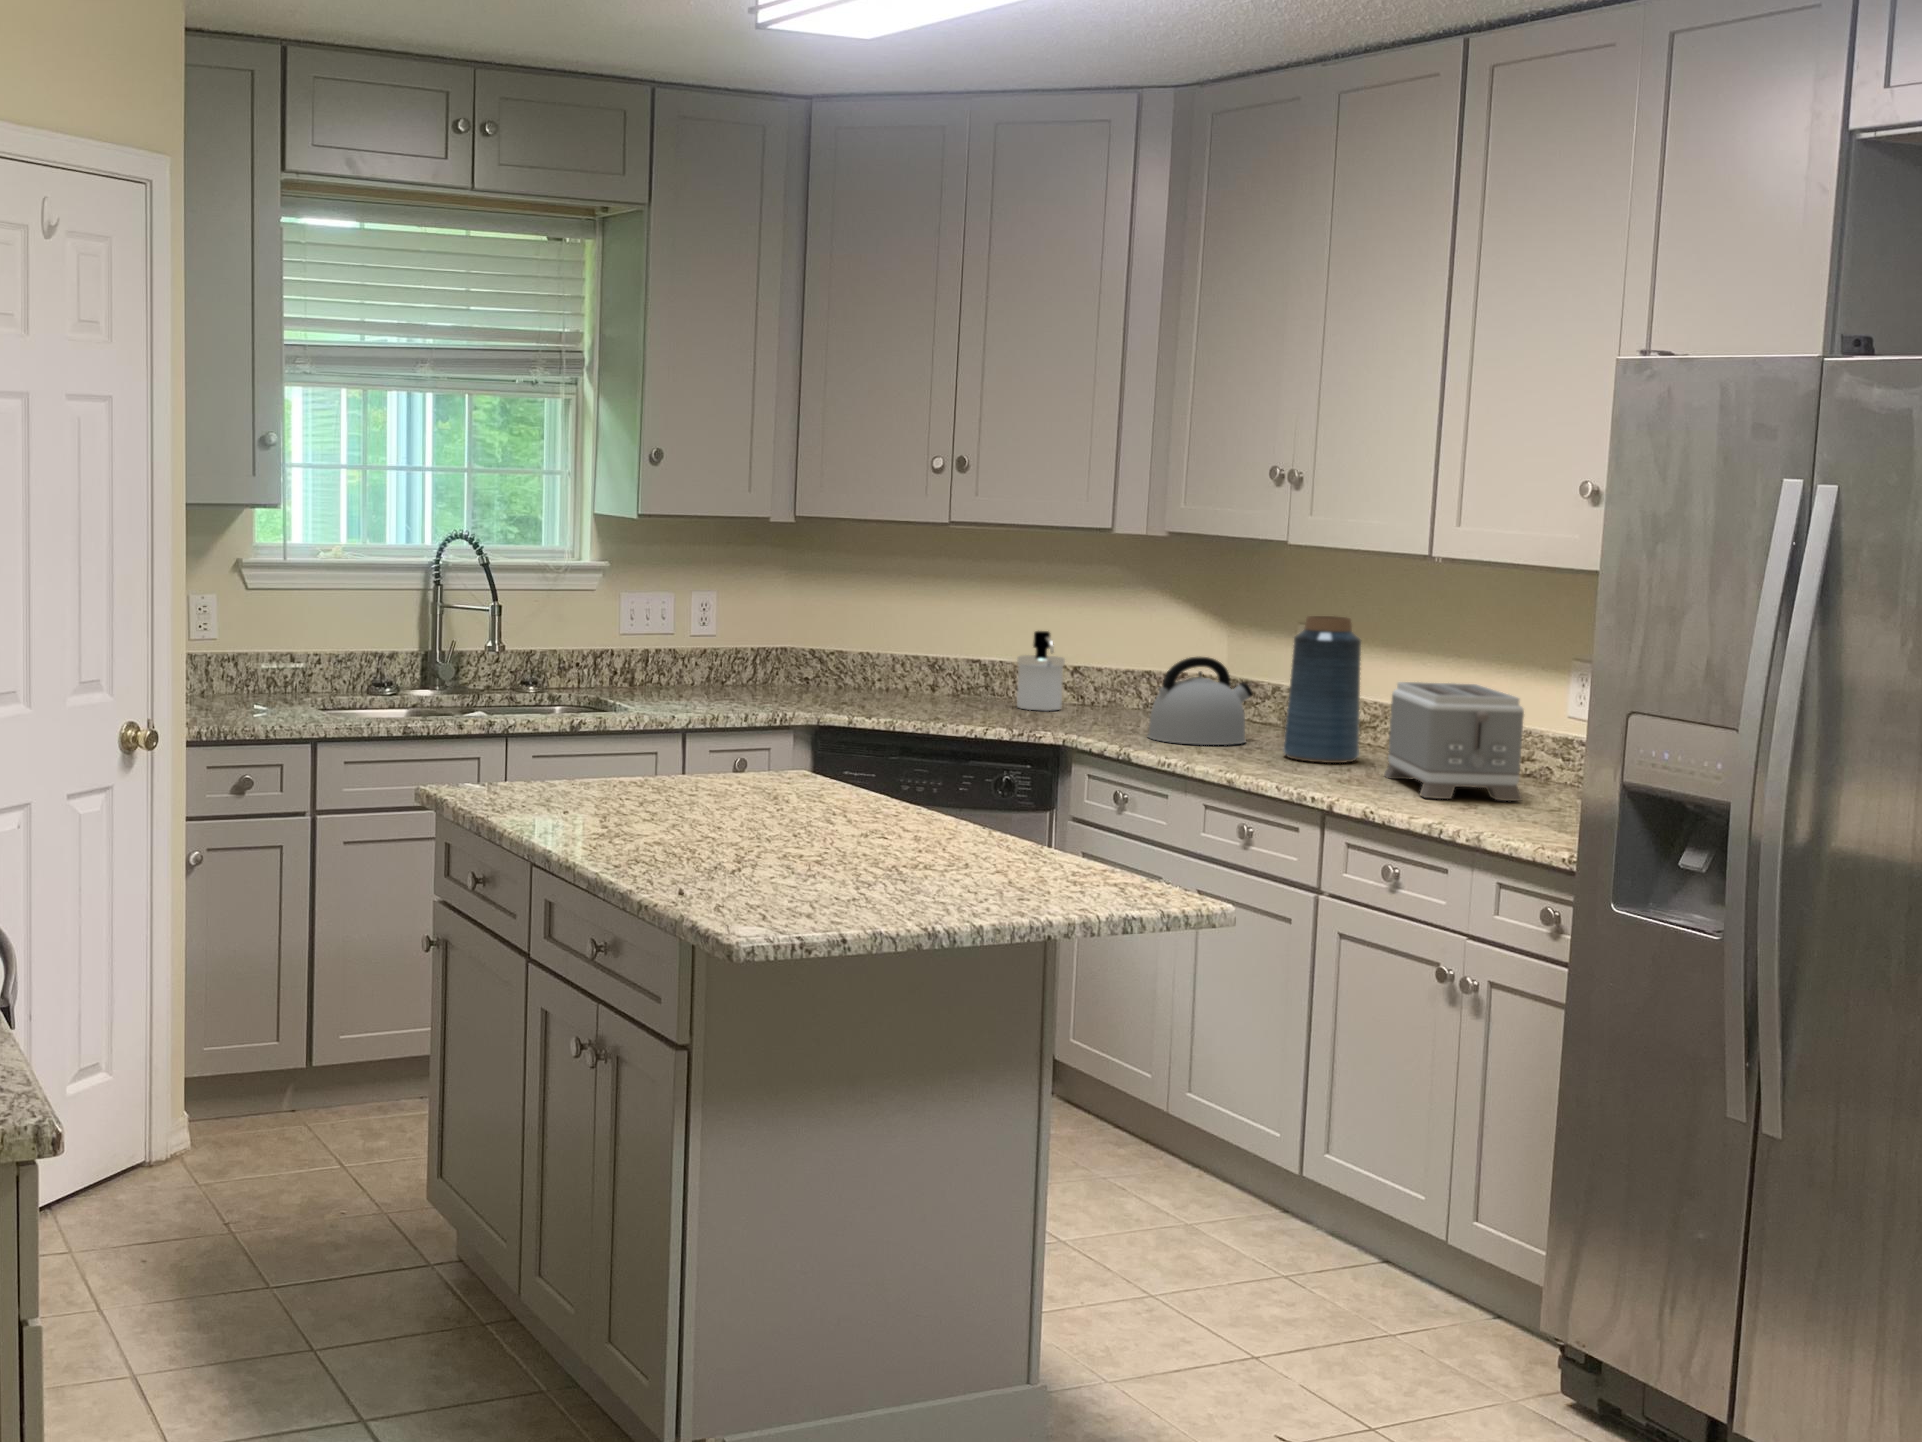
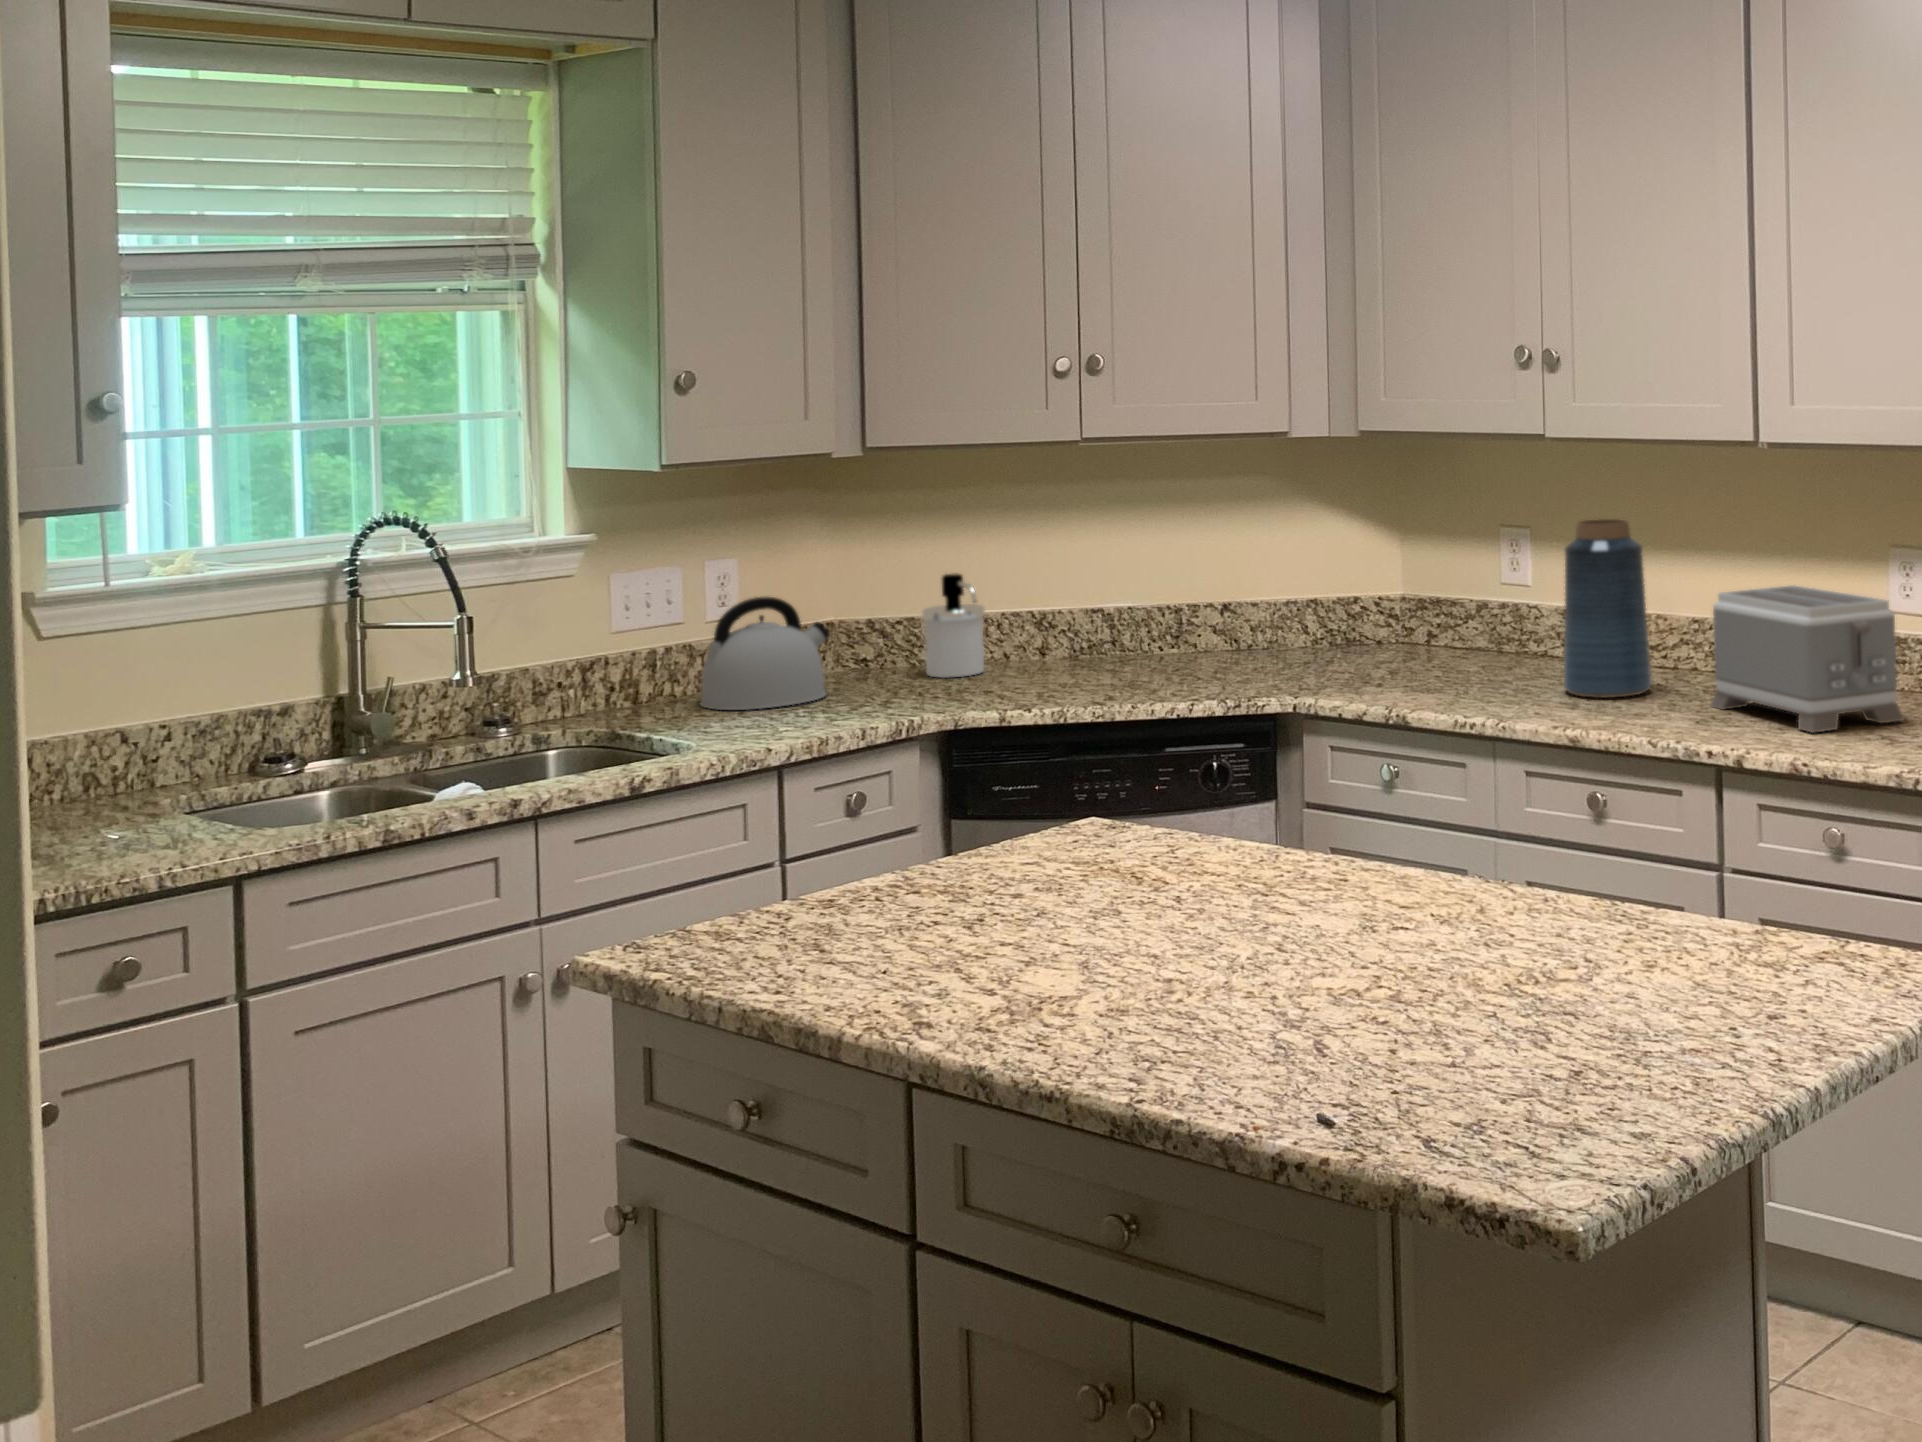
soap dispenser: present [1017,631,1065,711] -> present [922,574,984,678]
kettle: present [1148,657,1253,745] -> present [700,597,830,710]

